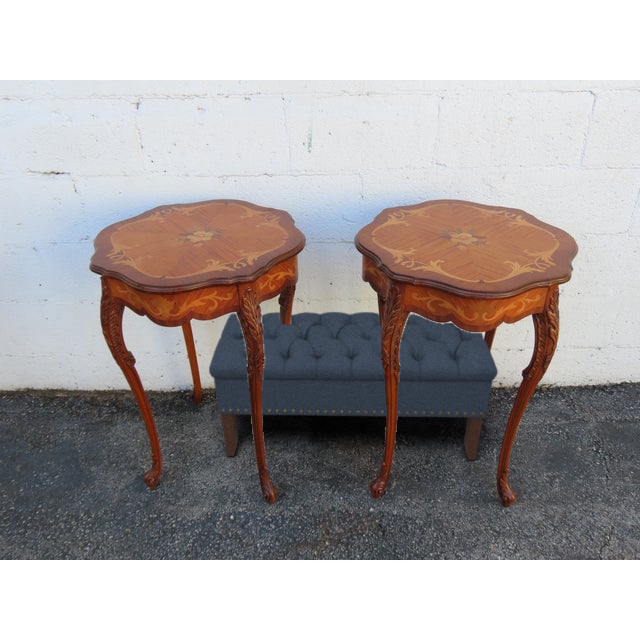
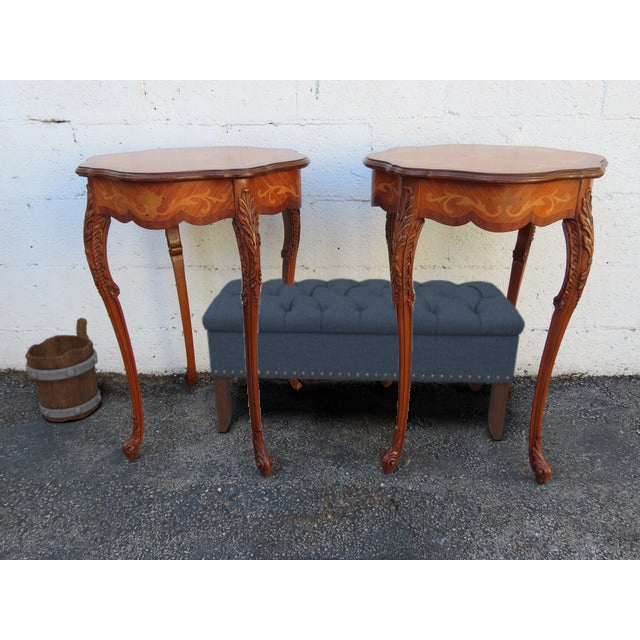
bucket: none [47,347,118,448] -> present [25,318,101,422]

